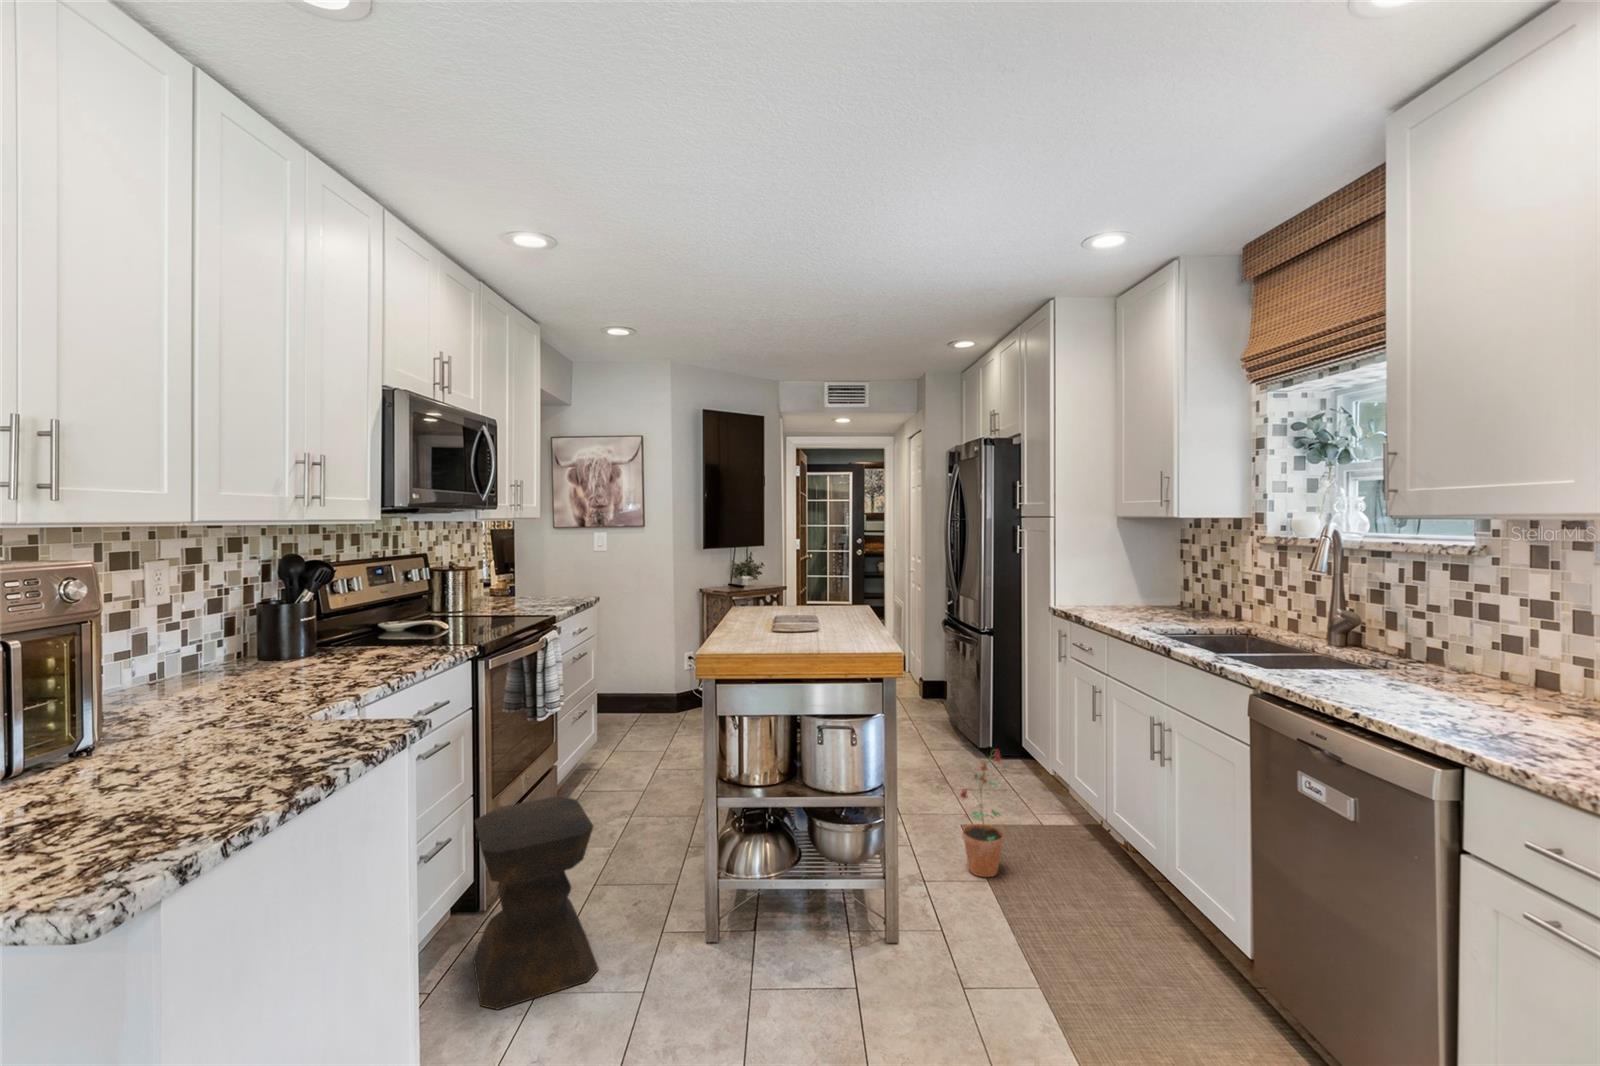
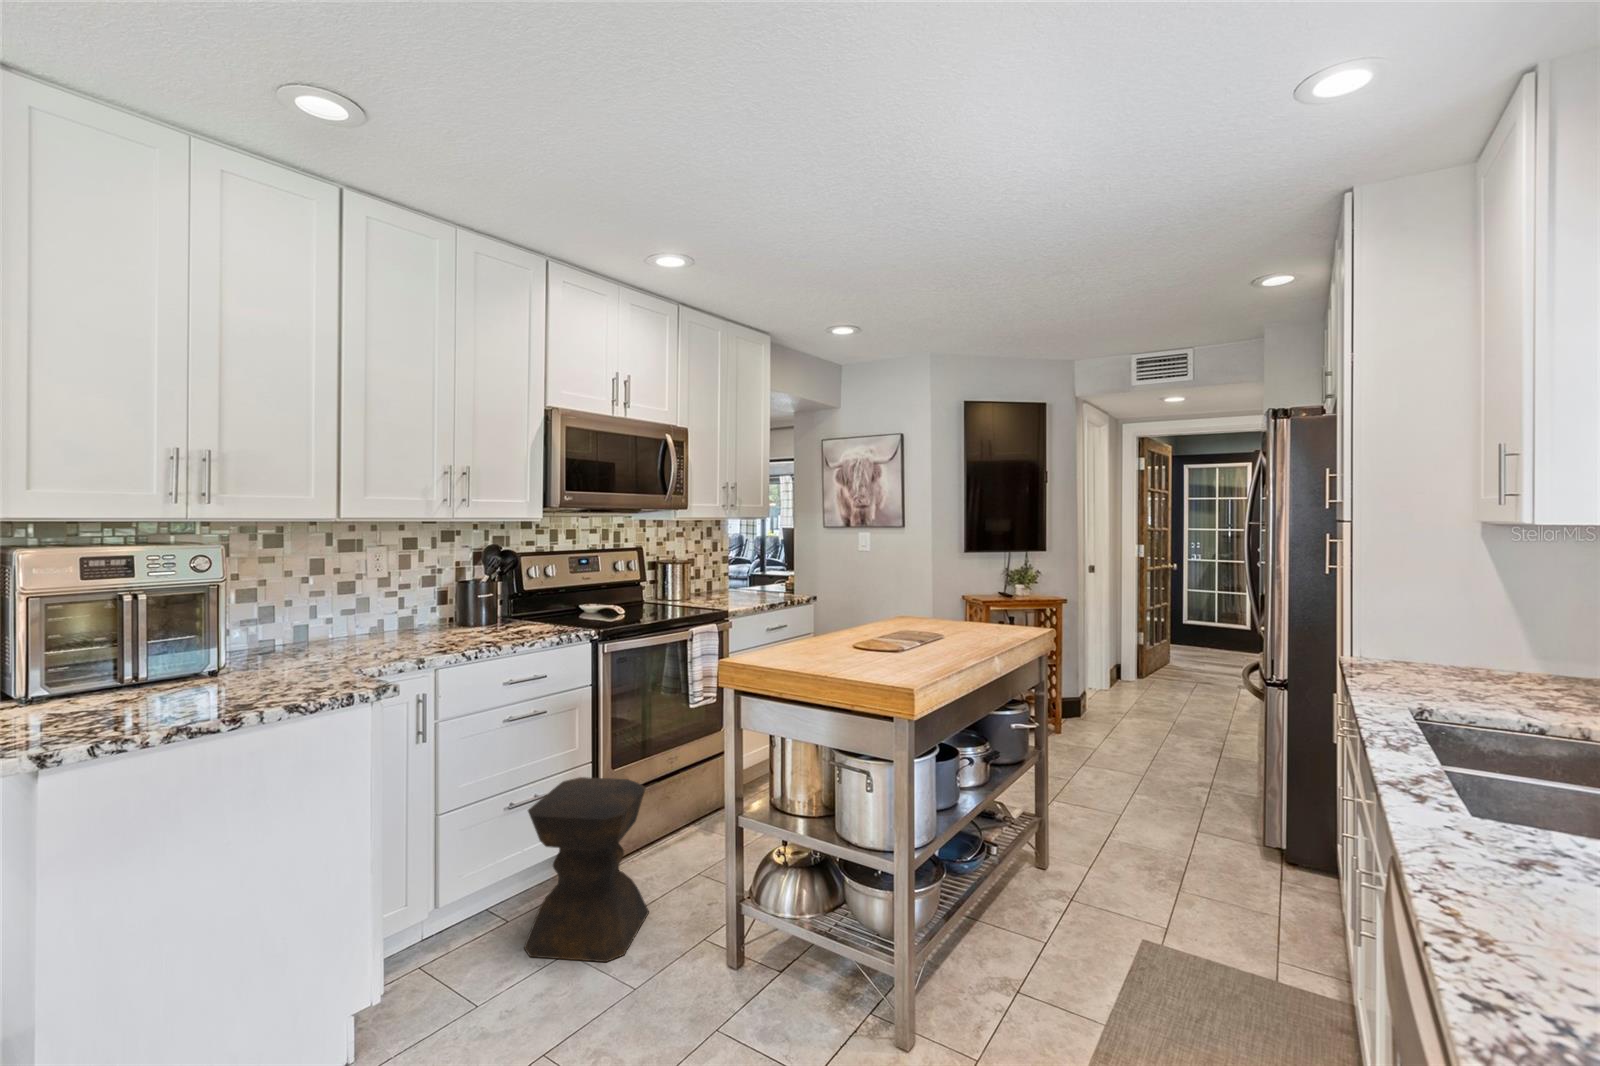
potted plant: present [961,749,1004,877] -> none [1082,850,1164,1030]

